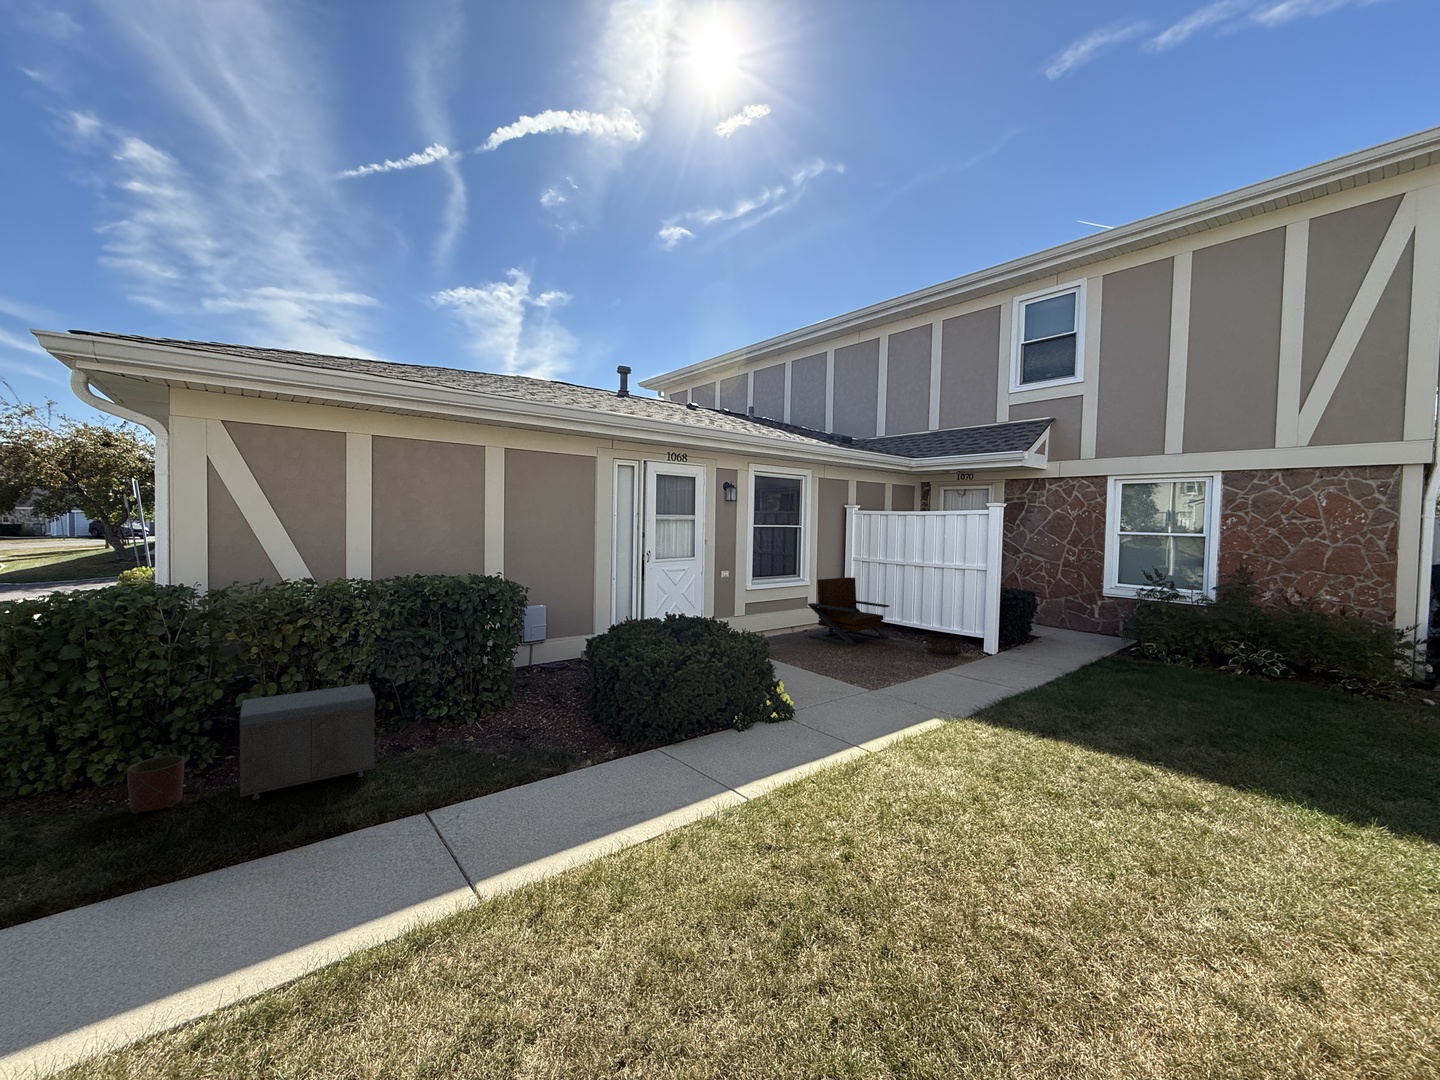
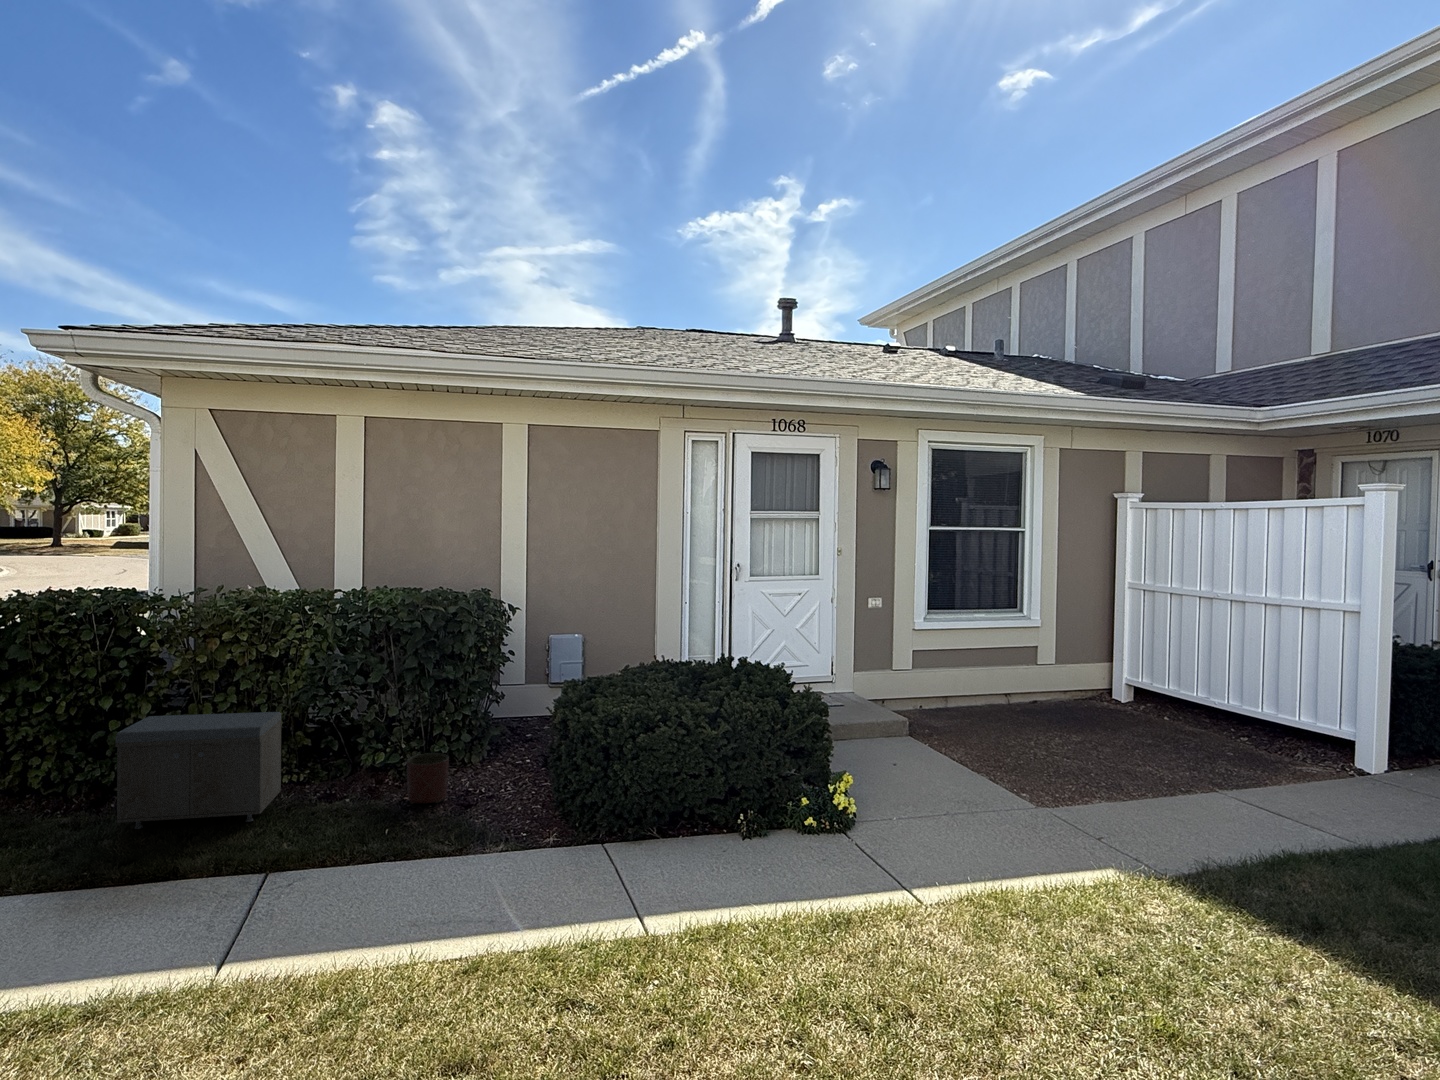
lounge chair: present [808,577,890,646] -> none [1030,615,1185,731]
basket: present [926,634,962,654] -> none [1237,725,1313,766]
planter: present [127,755,184,814] -> present [407,753,449,804]

